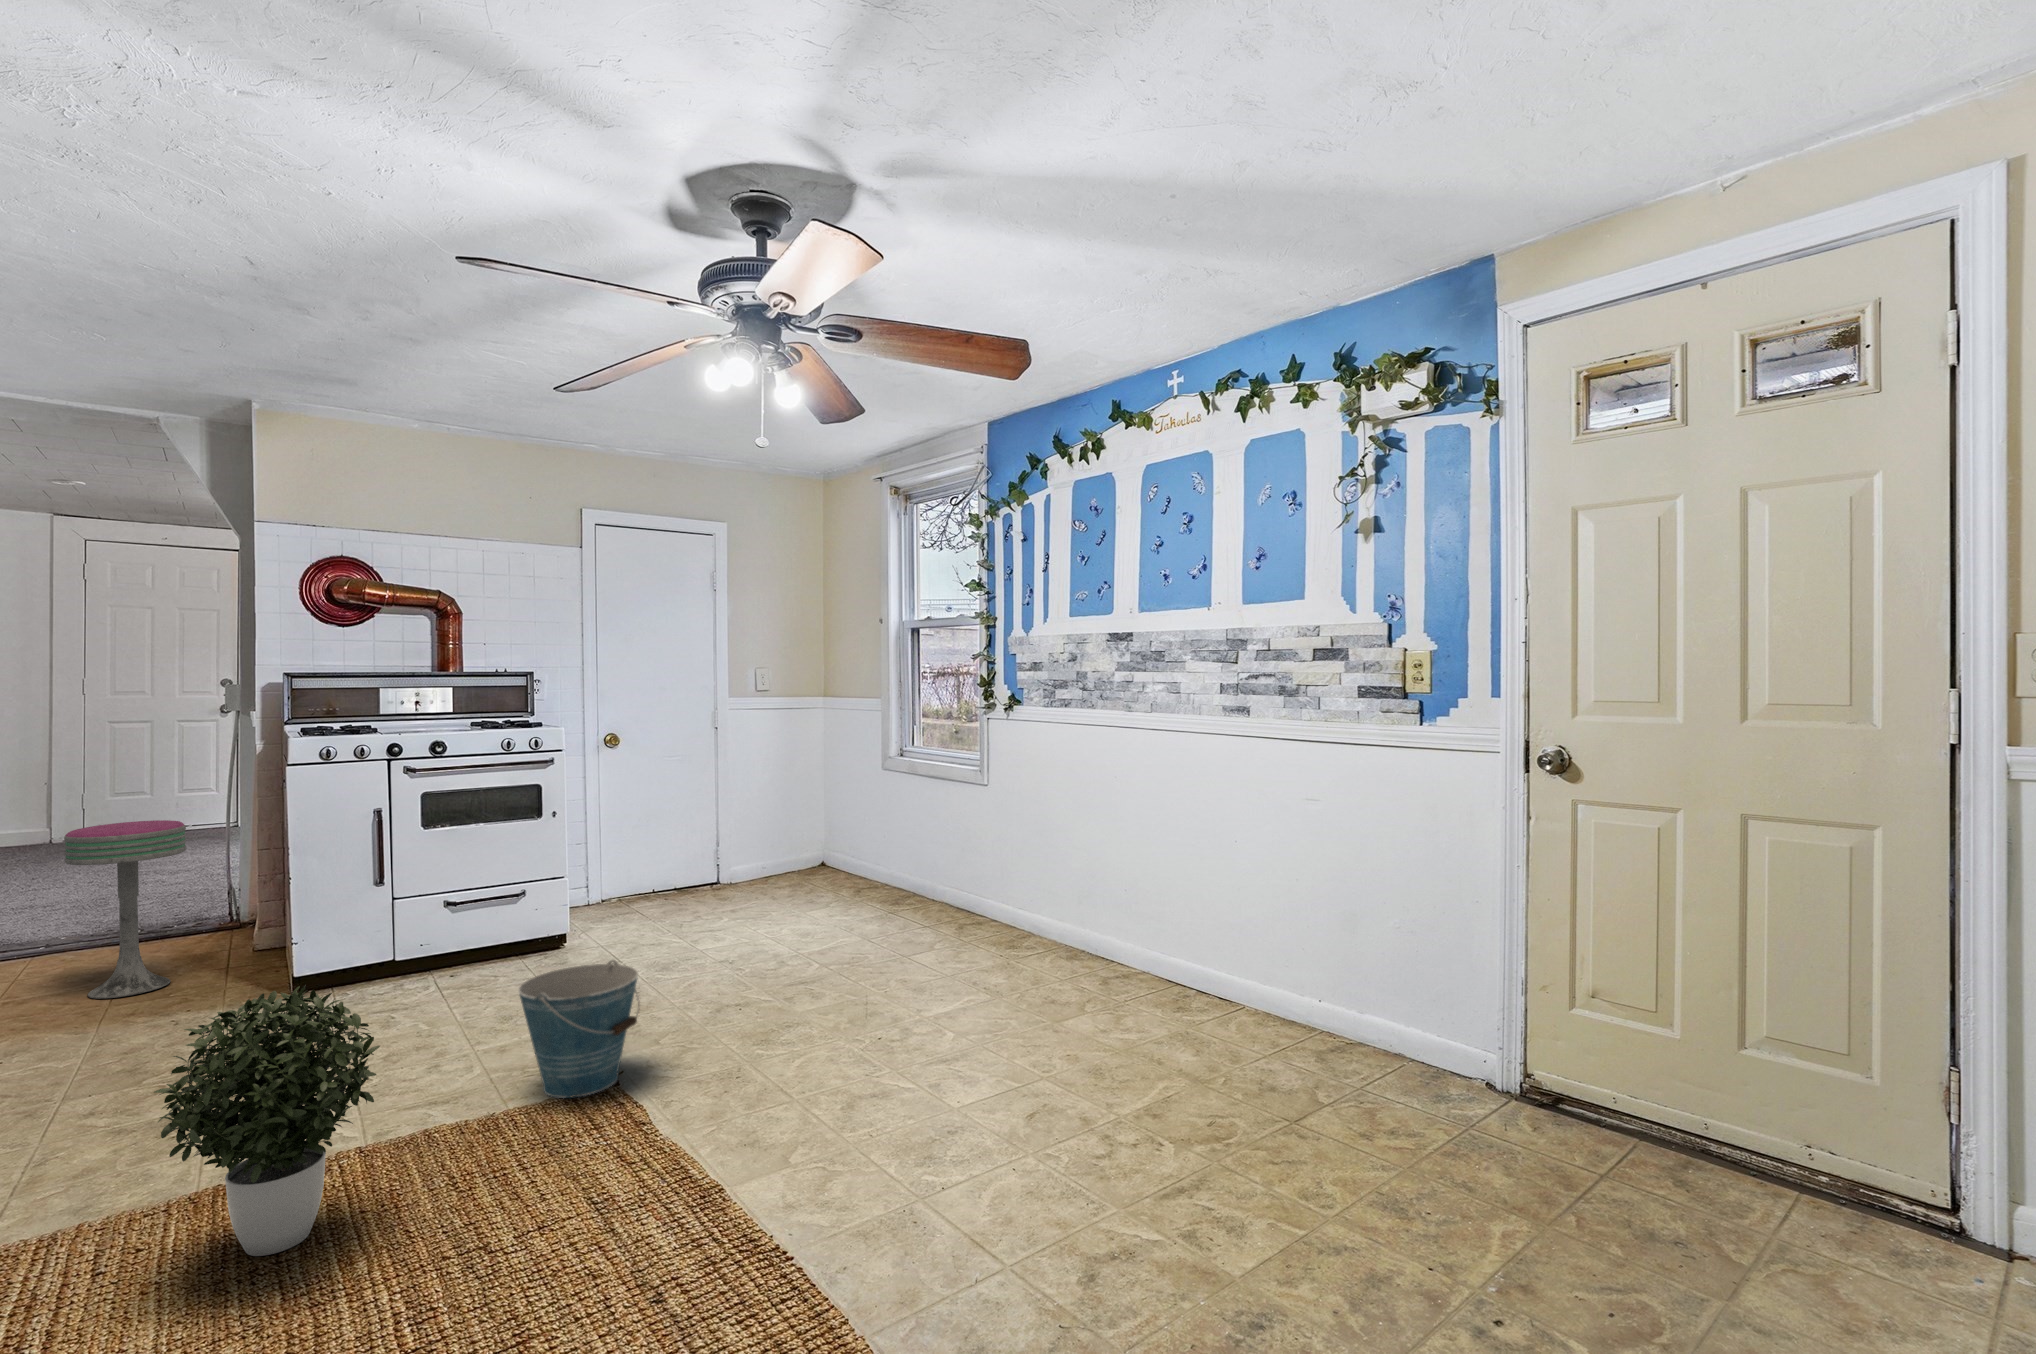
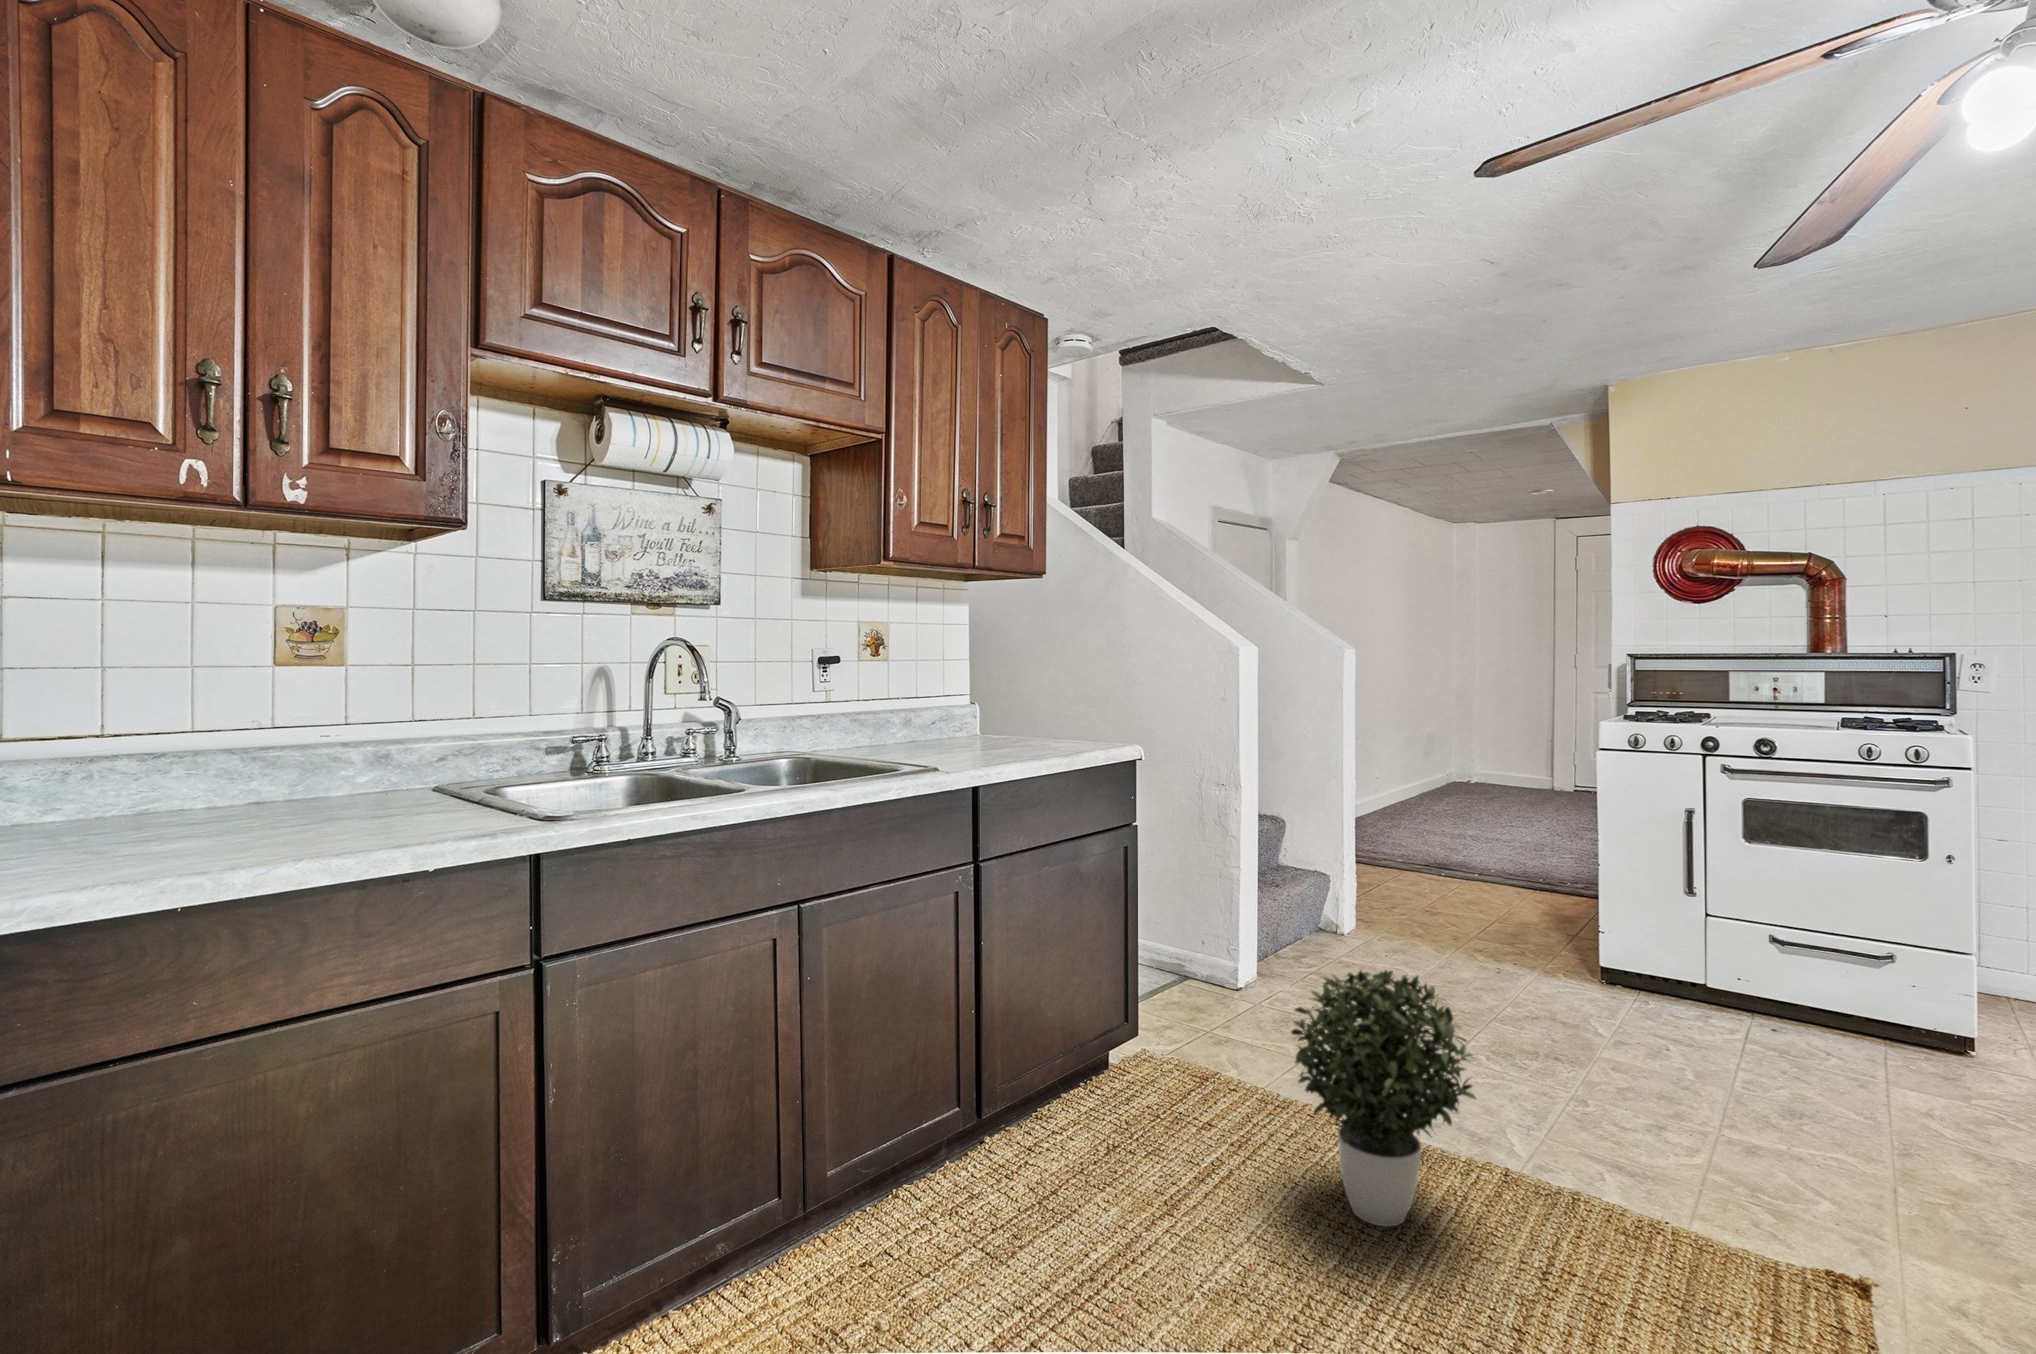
bar stool: present [64,820,186,999] -> none [1448,782,1536,937]
bucket: present [518,960,638,1098] -> none [1713,1074,1922,1285]

